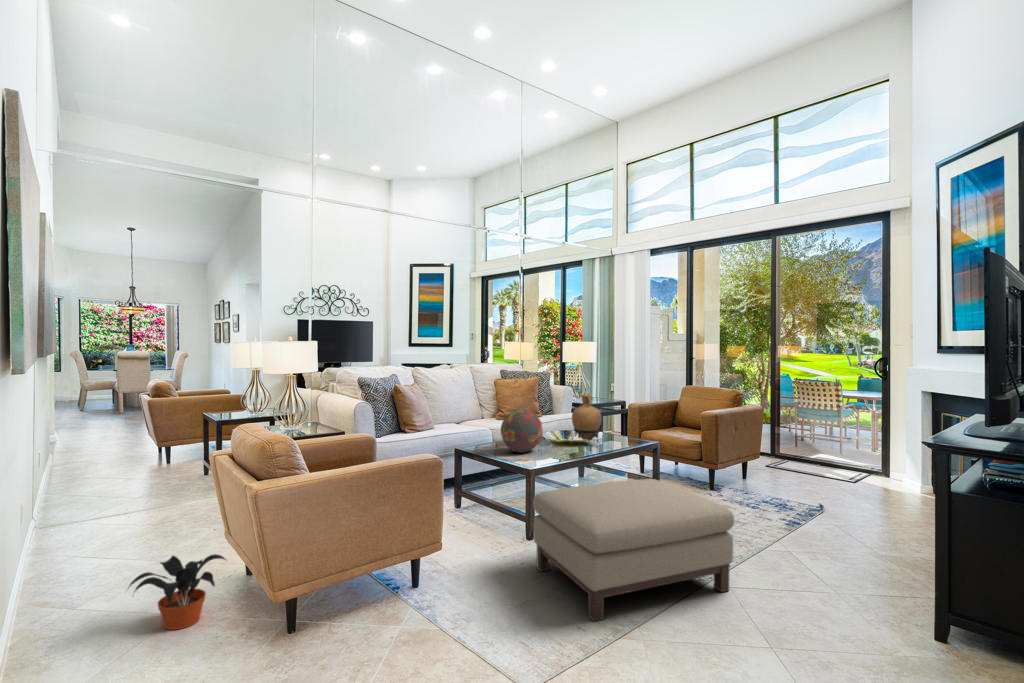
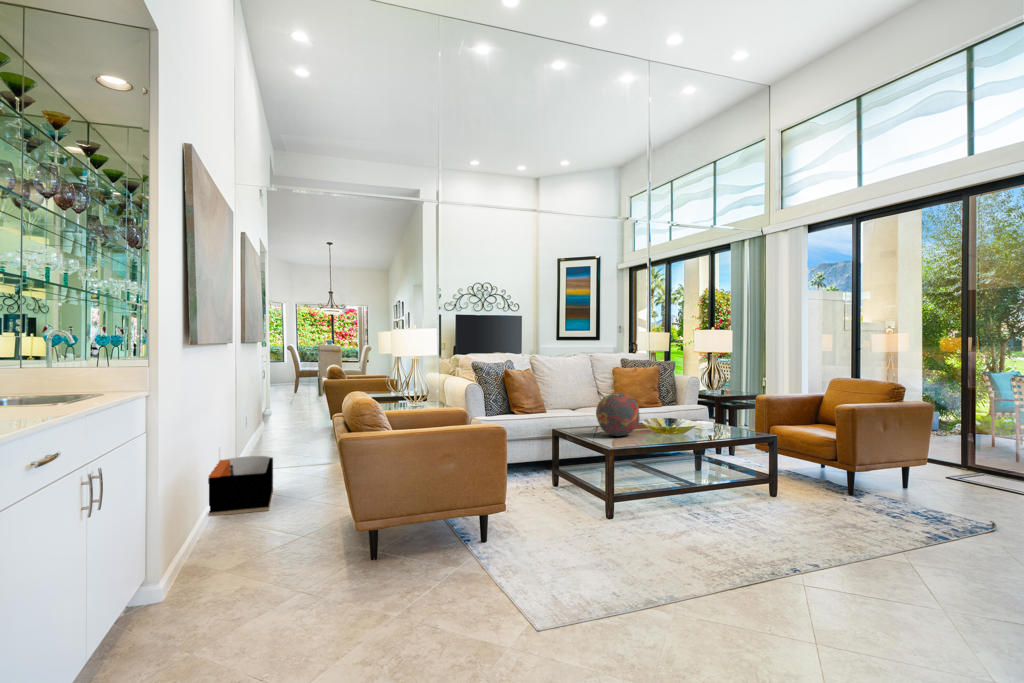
vase: present [572,395,602,442] -> none [676,380,709,432]
ottoman: present [533,479,734,621] -> none [598,466,808,592]
storage bin: none [33,506,124,599] -> present [208,456,273,516]
potted plant: present [128,554,225,630] -> none [254,491,330,548]

